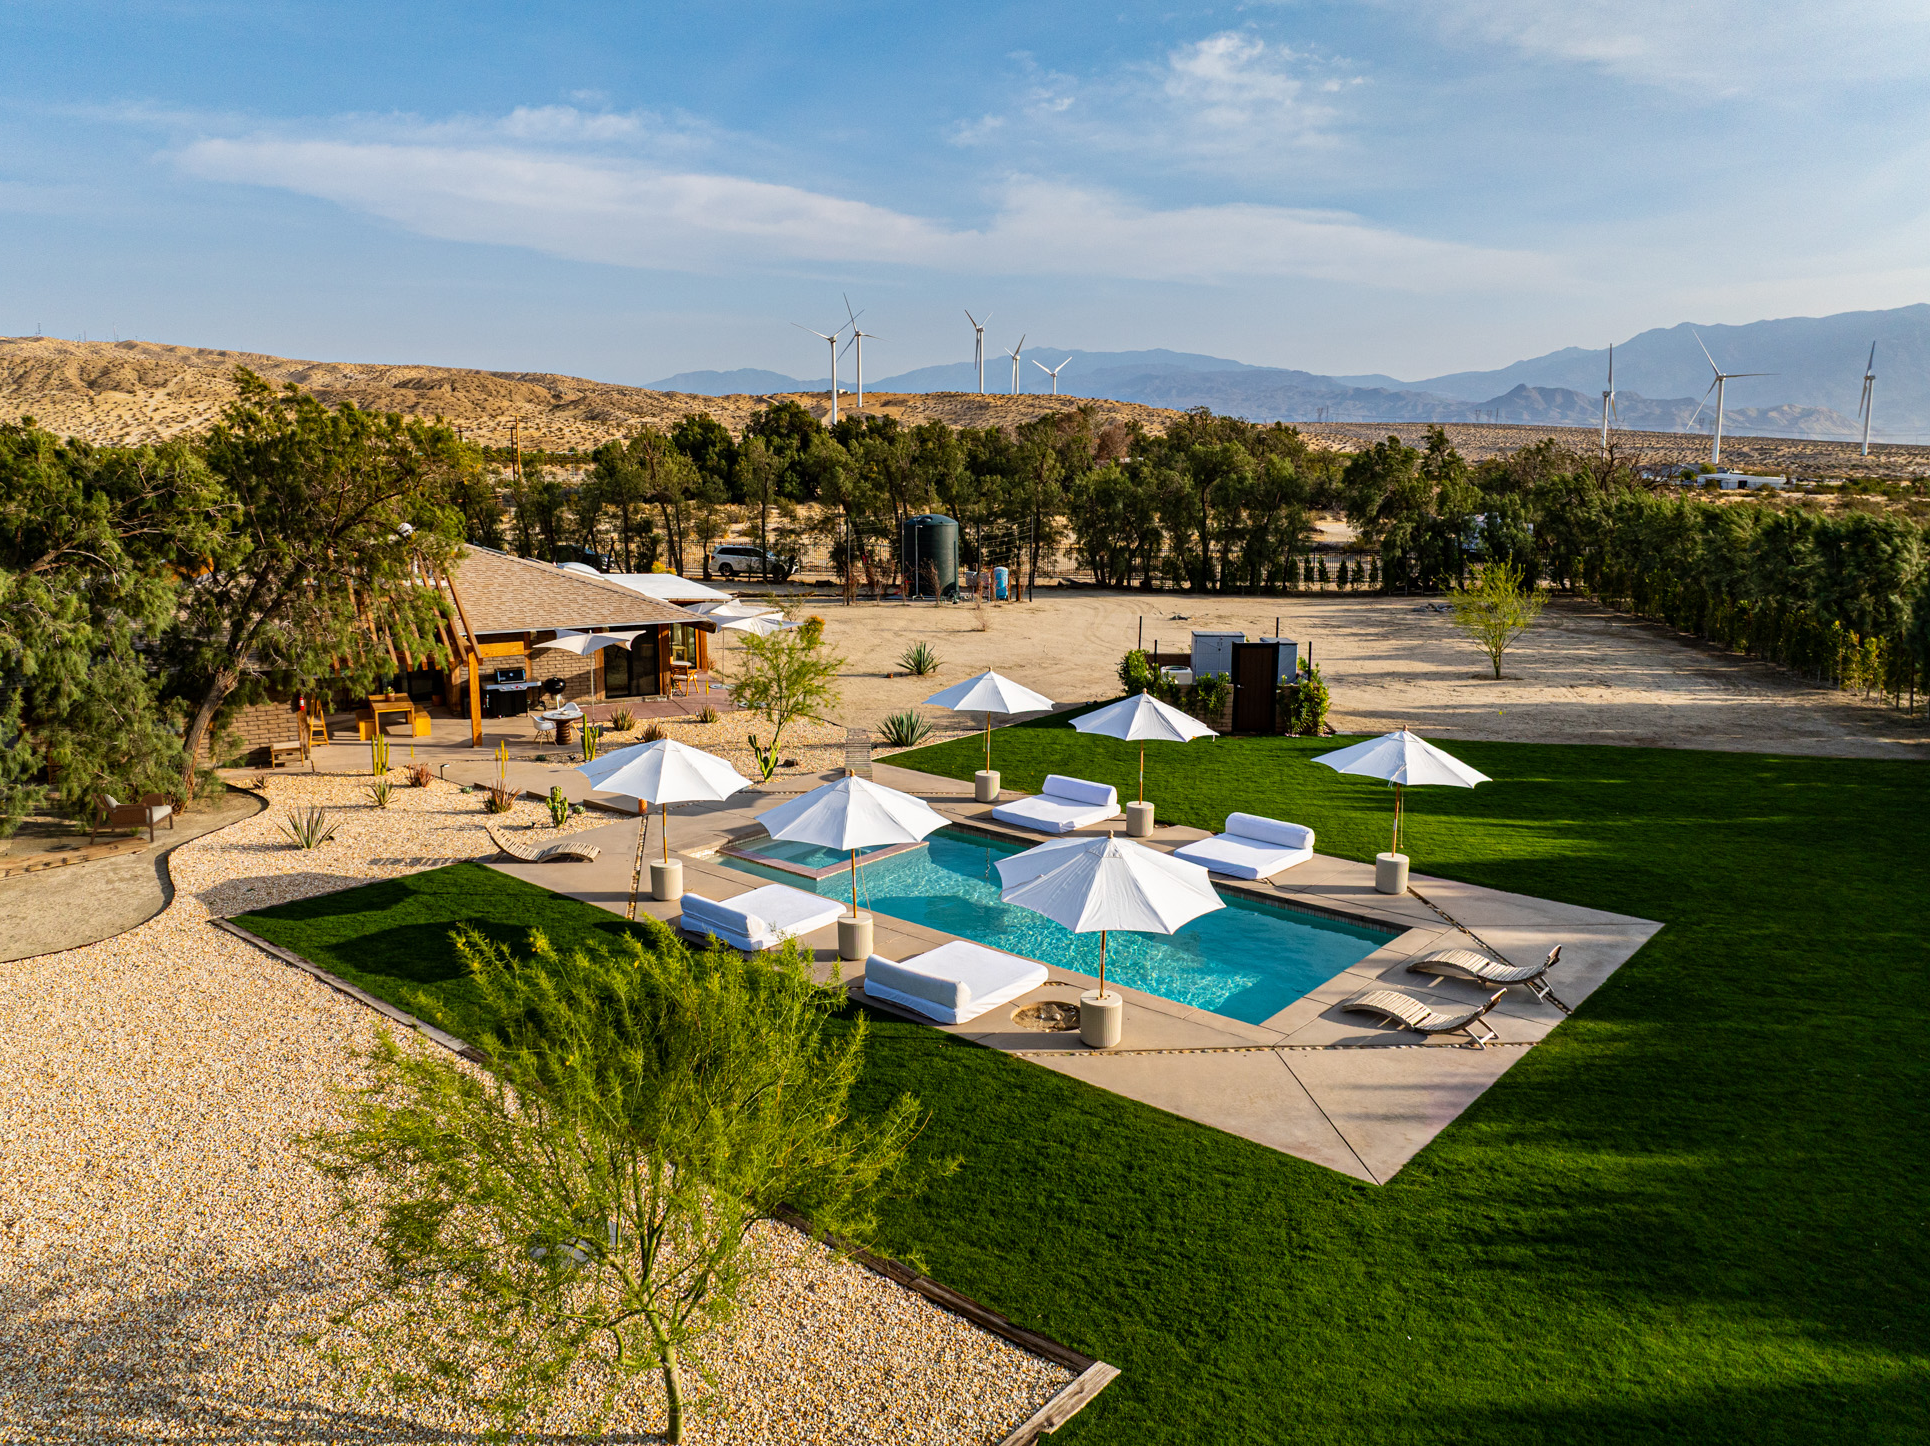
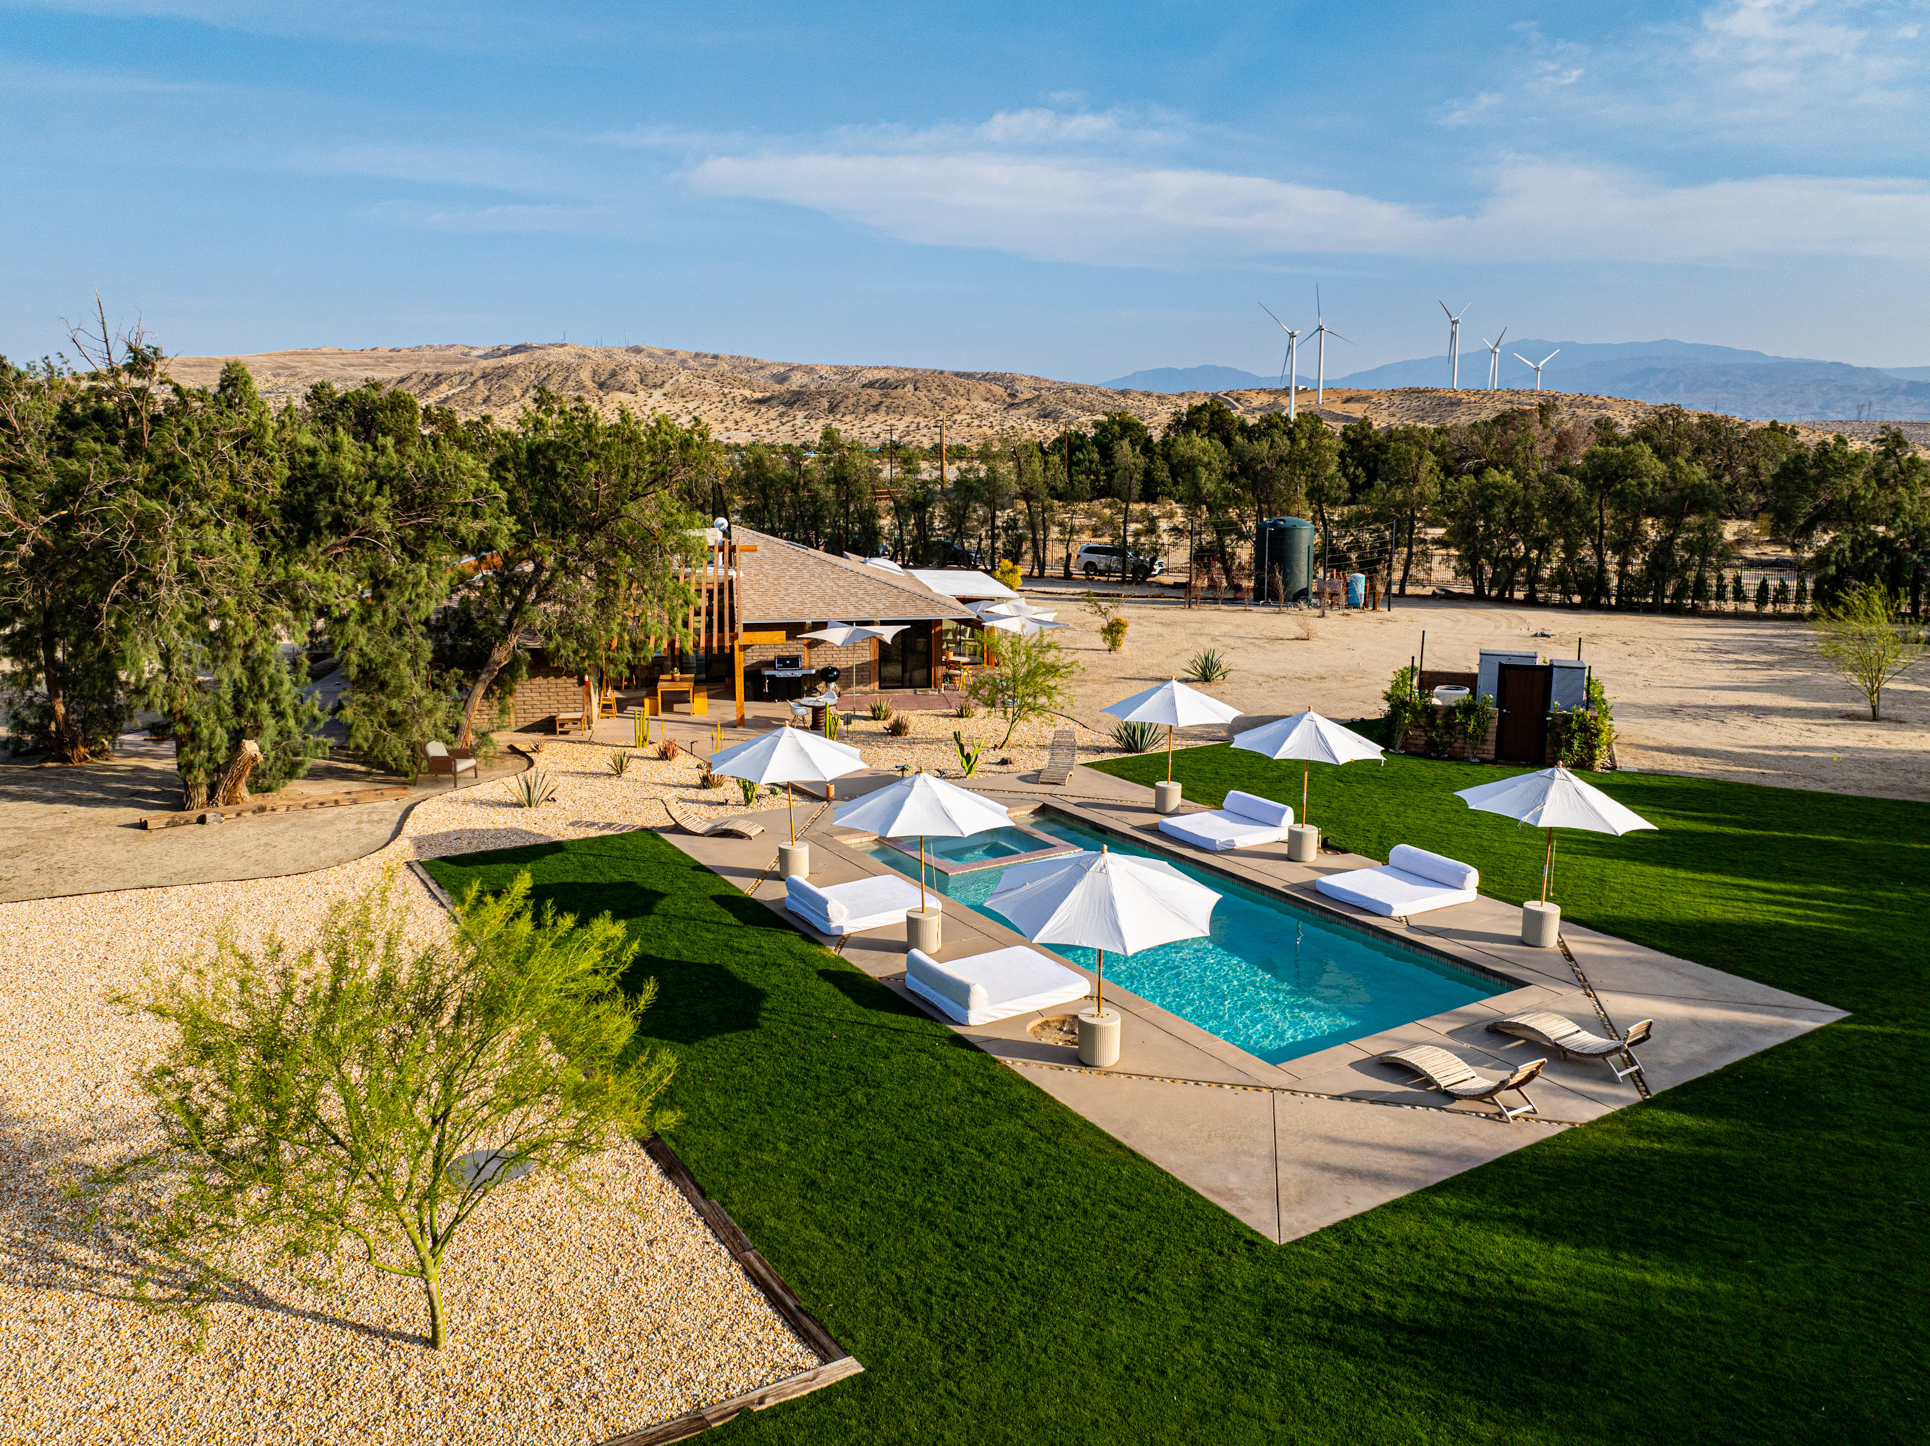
potted tree: present [42,811,74,852] -> none [376,754,403,789]

